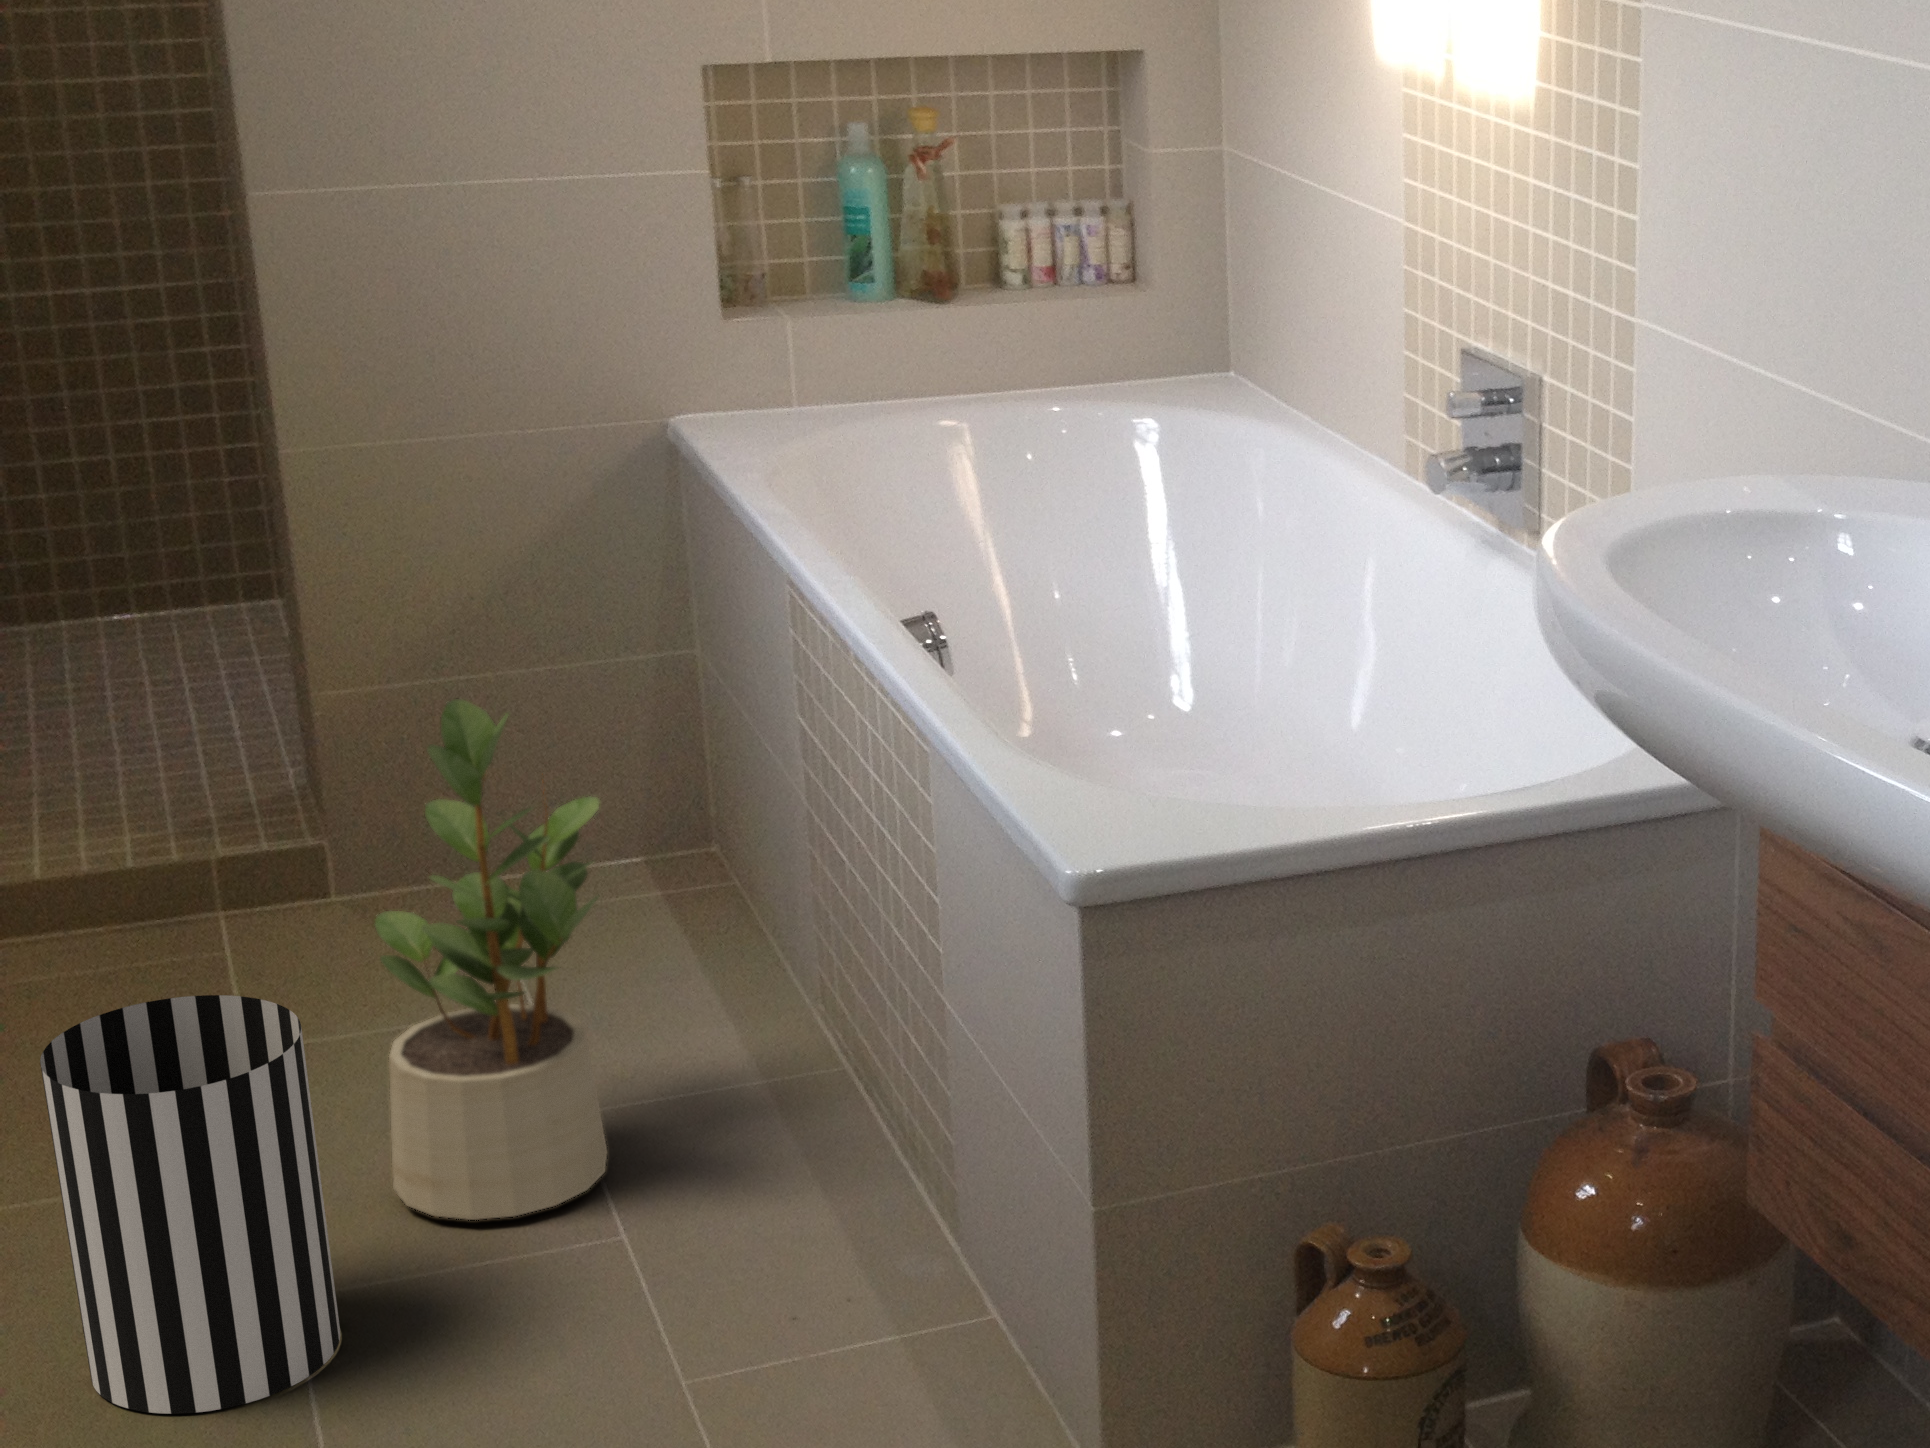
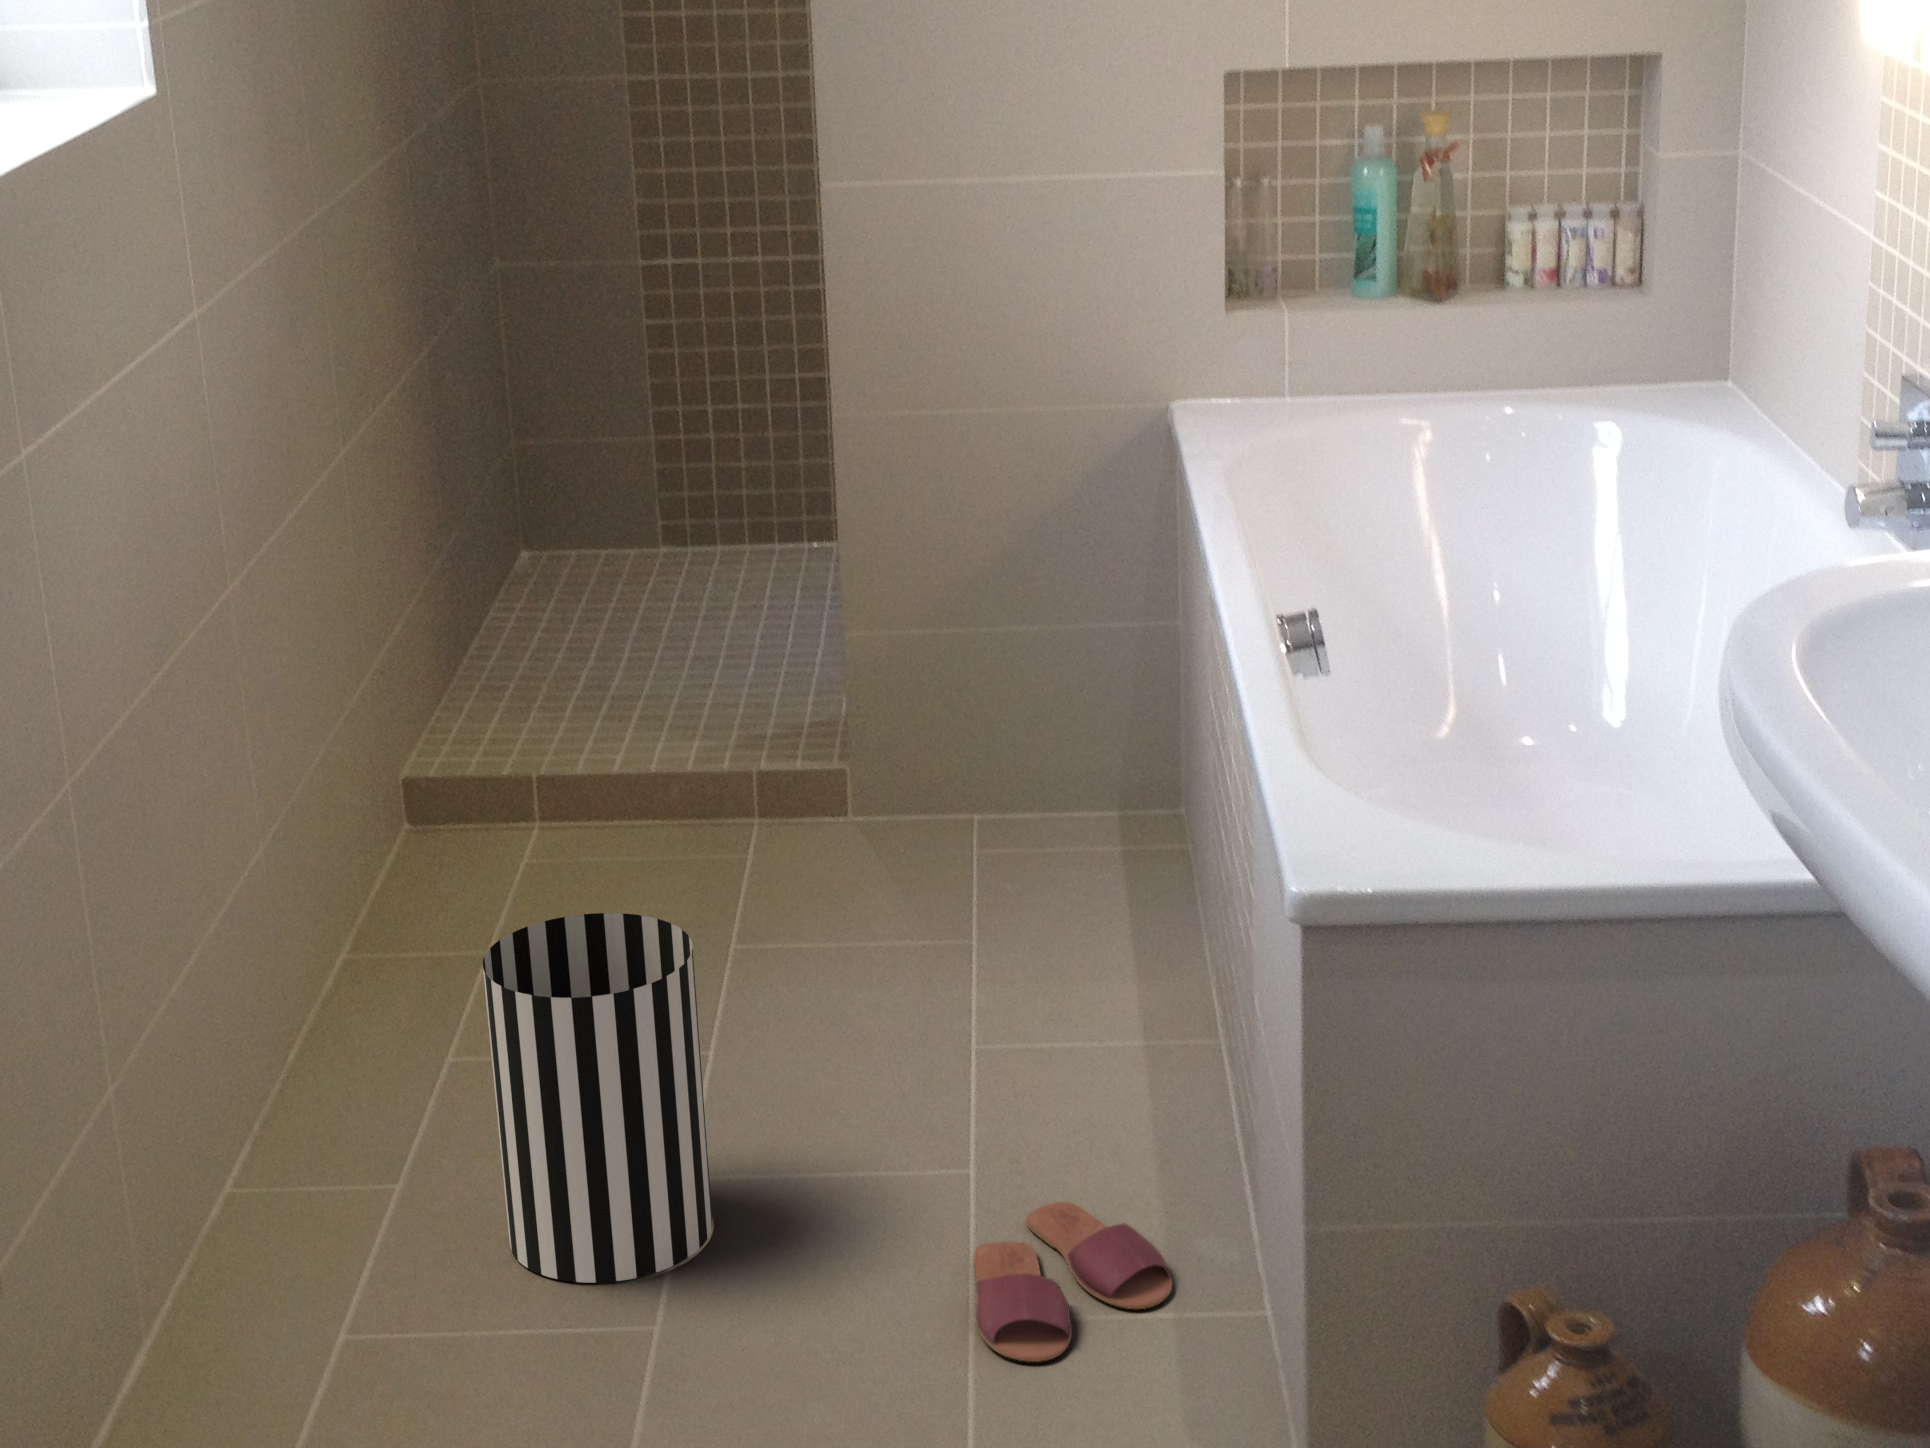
potted plant: present [375,699,607,1220] -> none [797,667,1006,1147]
slippers: none [657,1239,882,1401] -> present [974,1202,1172,1362]

